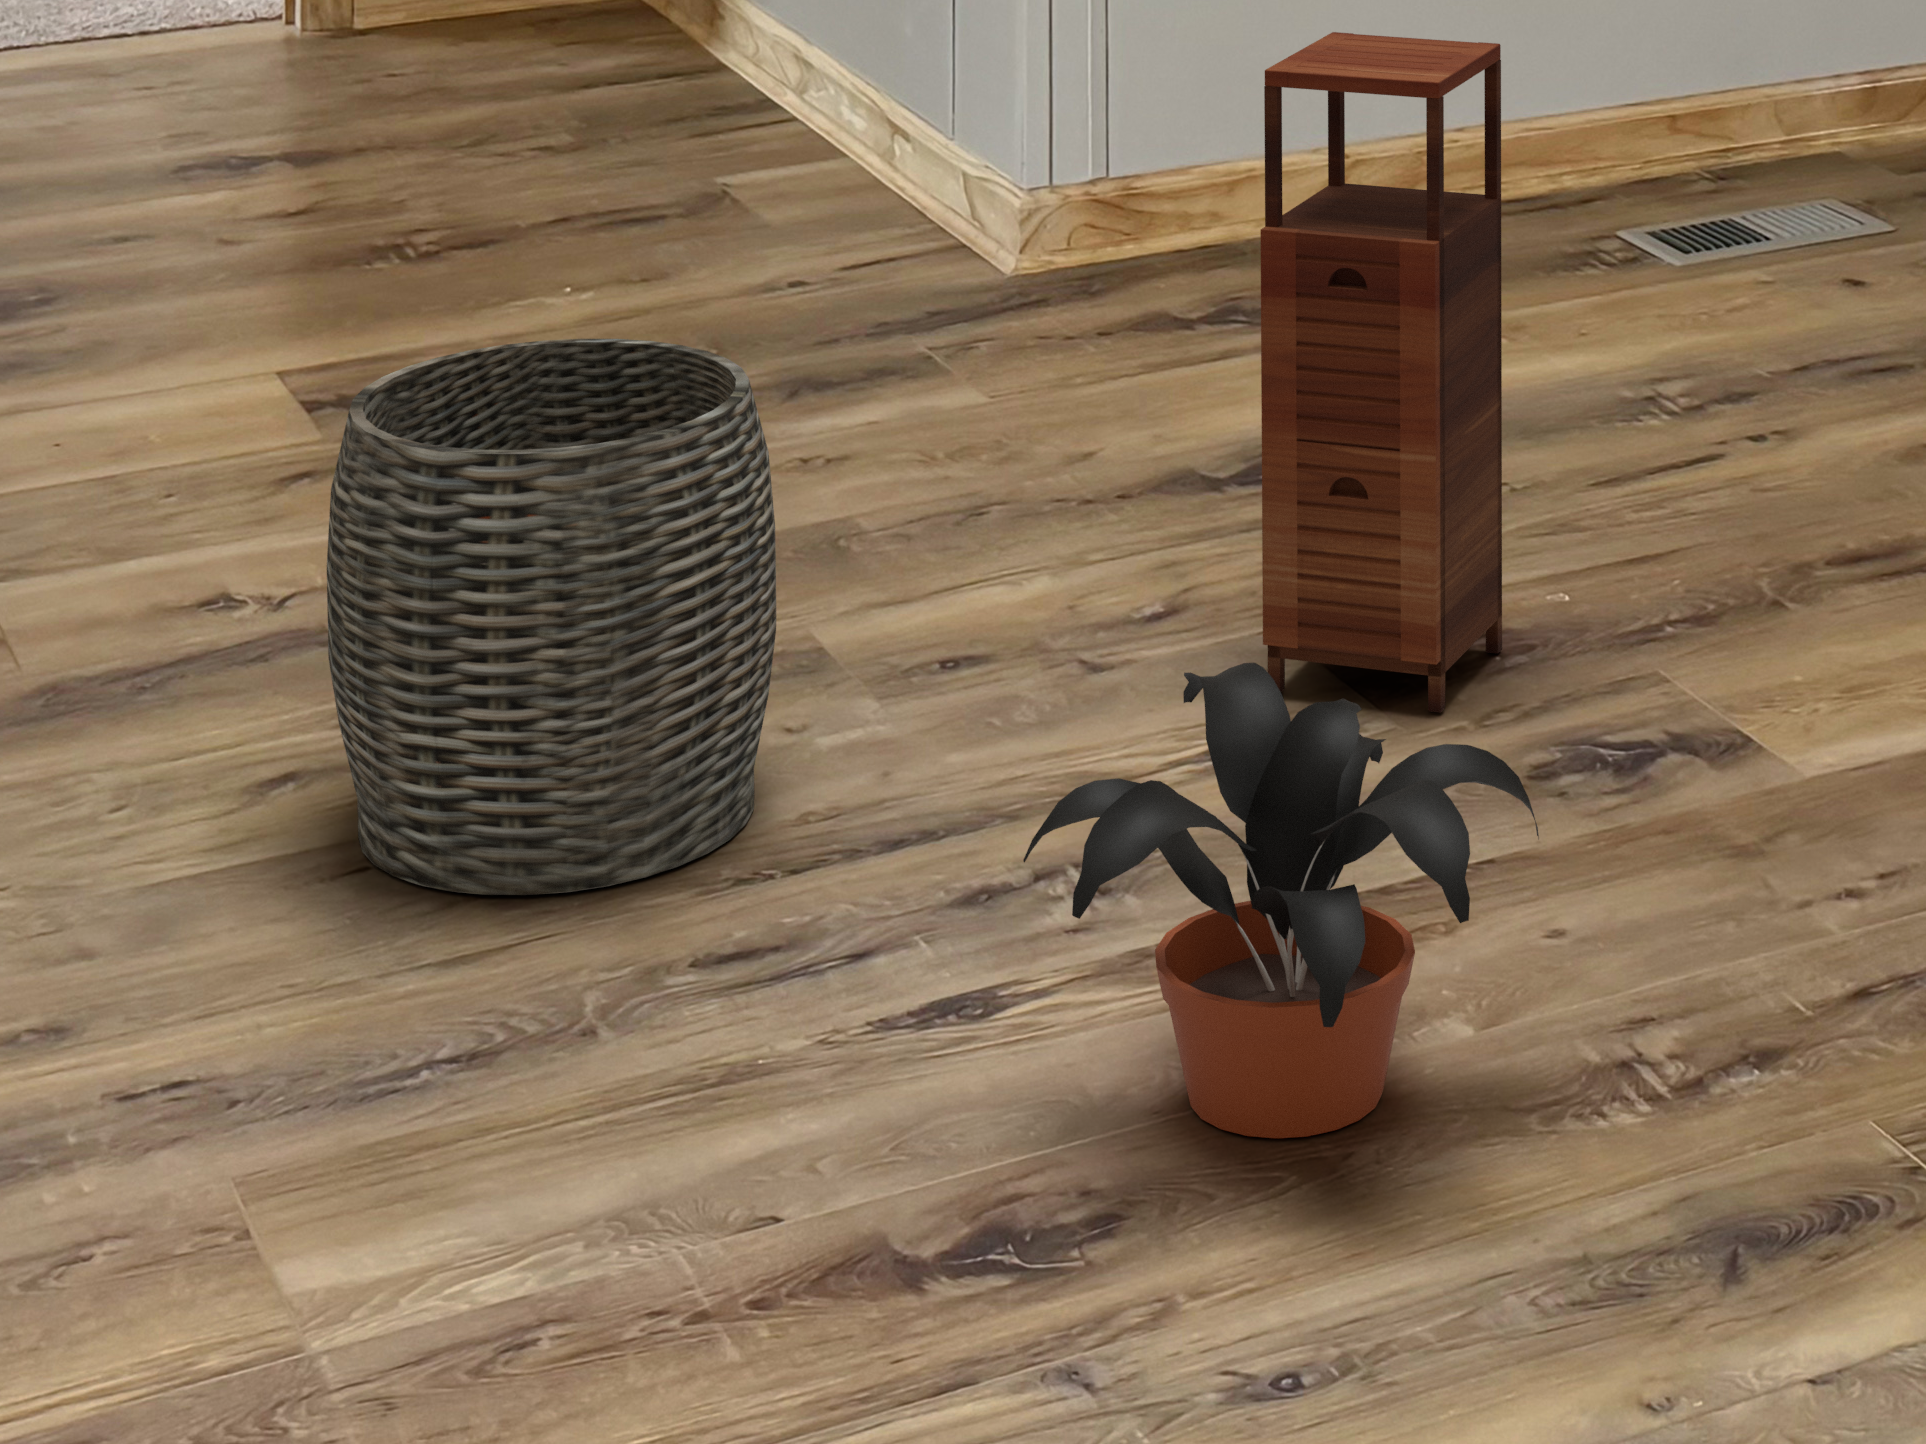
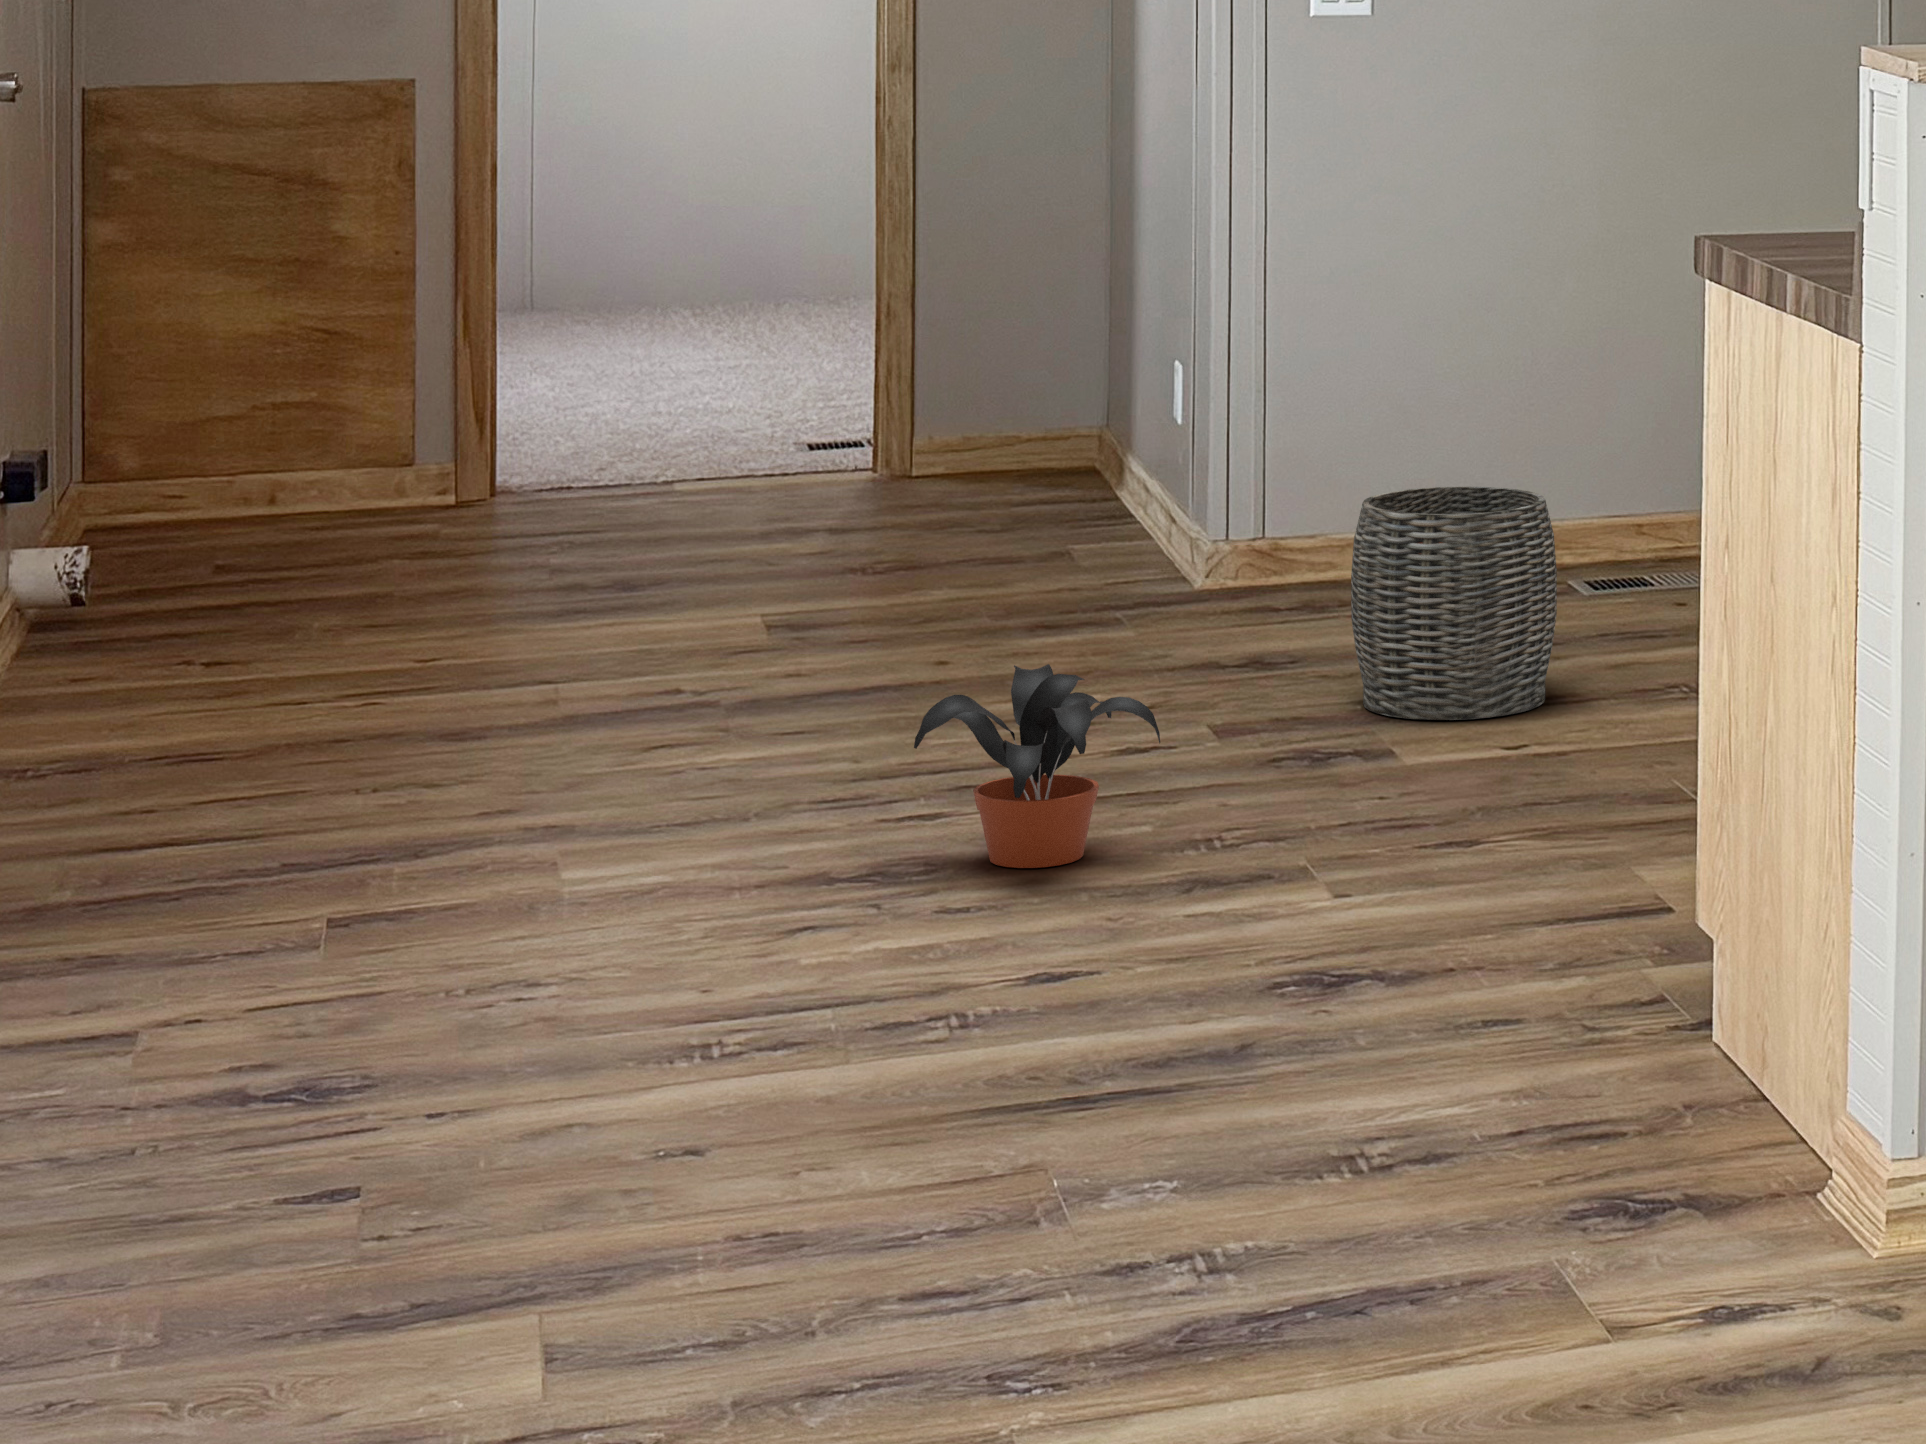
storage cabinet: present [1261,32,1502,712] -> none [1159,401,1301,753]
woven basket: present [327,339,776,895] -> present [1351,487,1557,720]

